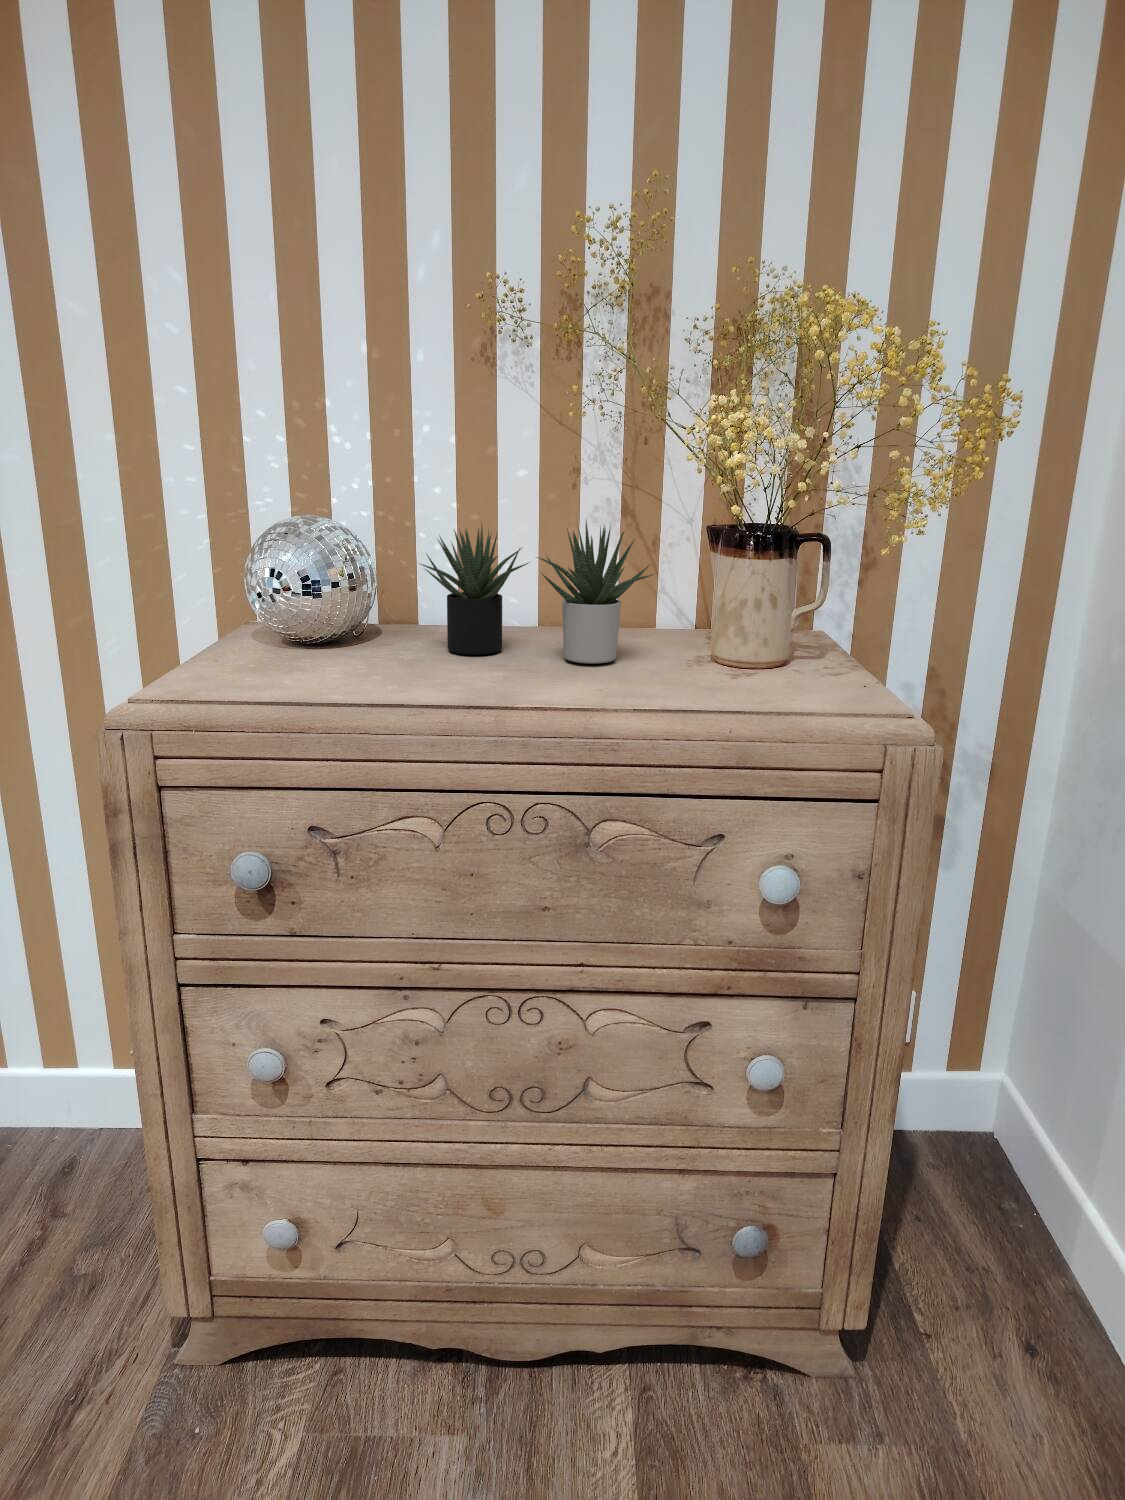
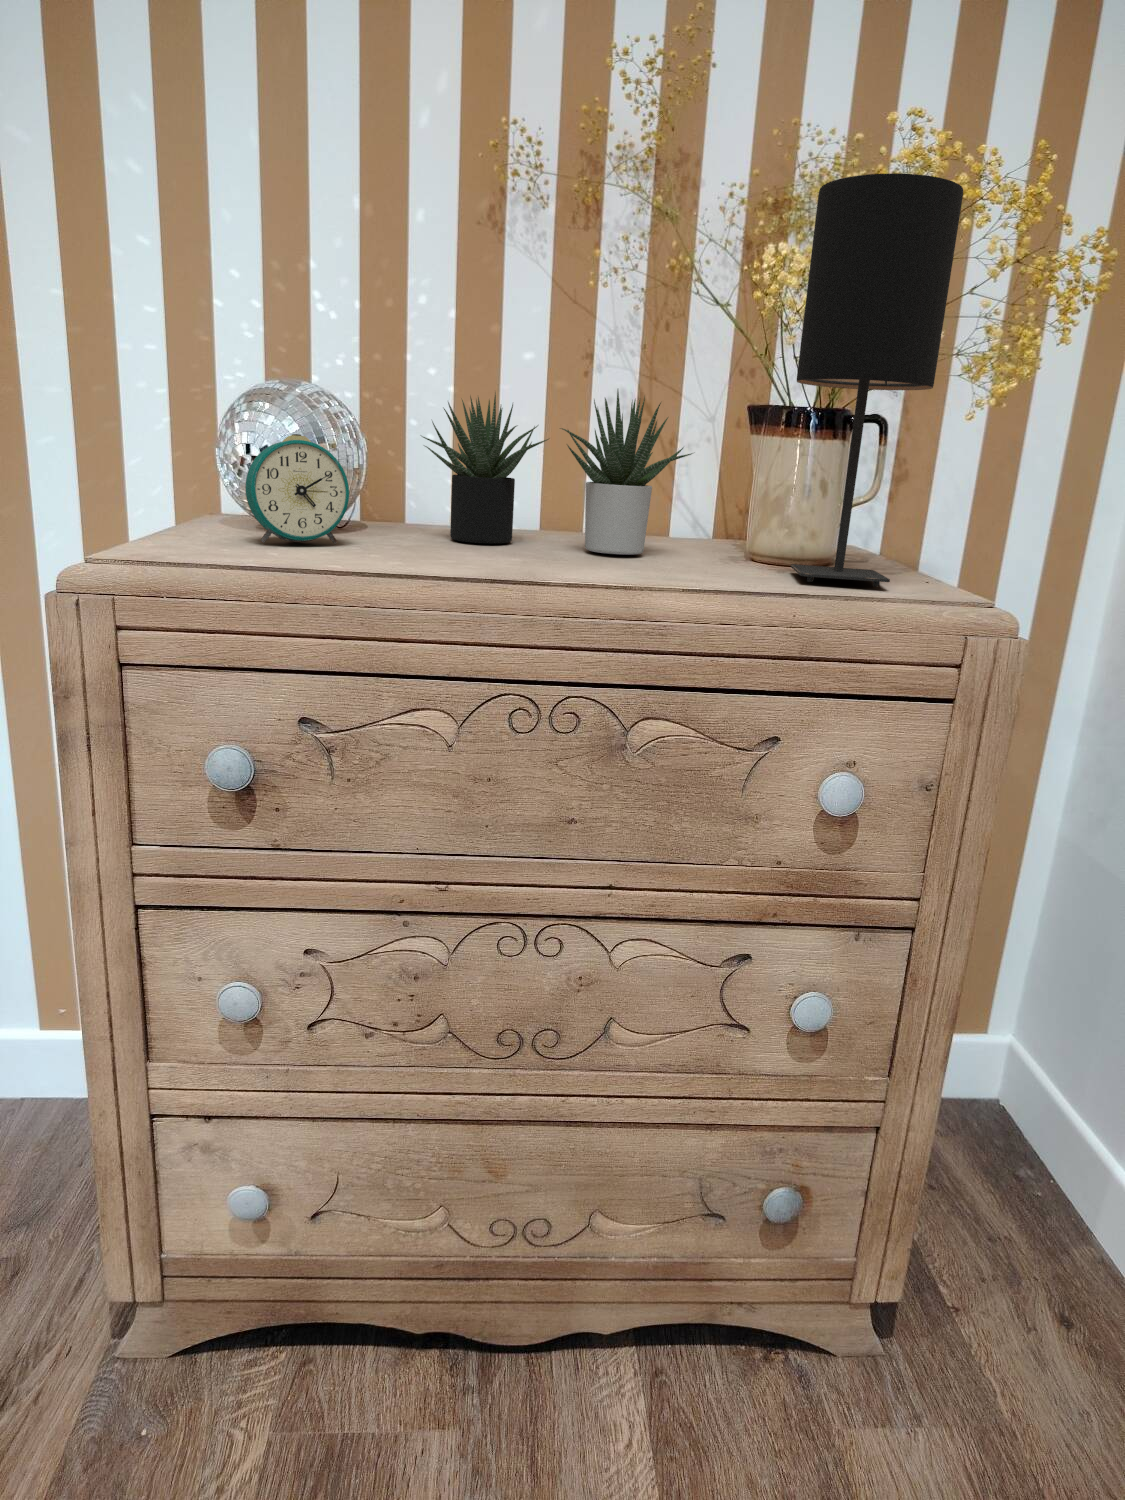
table lamp: none [737,348,873,696] -> present [791,173,963,587]
alarm clock: none [265,576,353,669] -> present [245,434,349,543]

